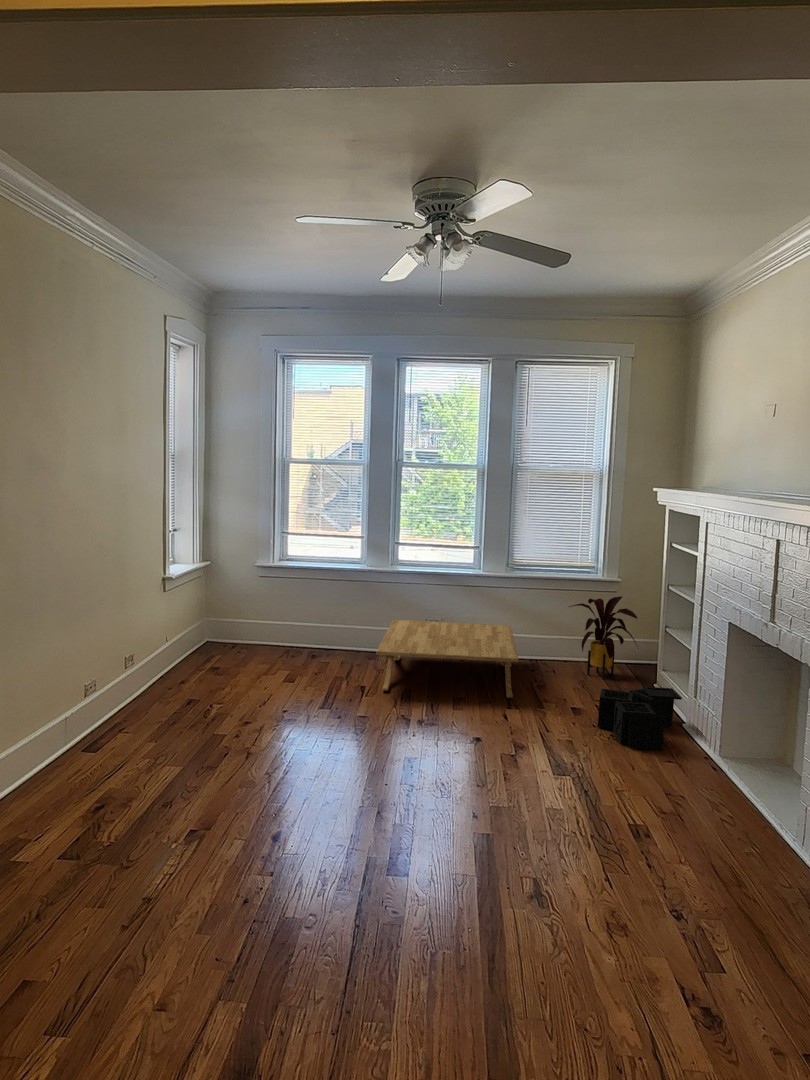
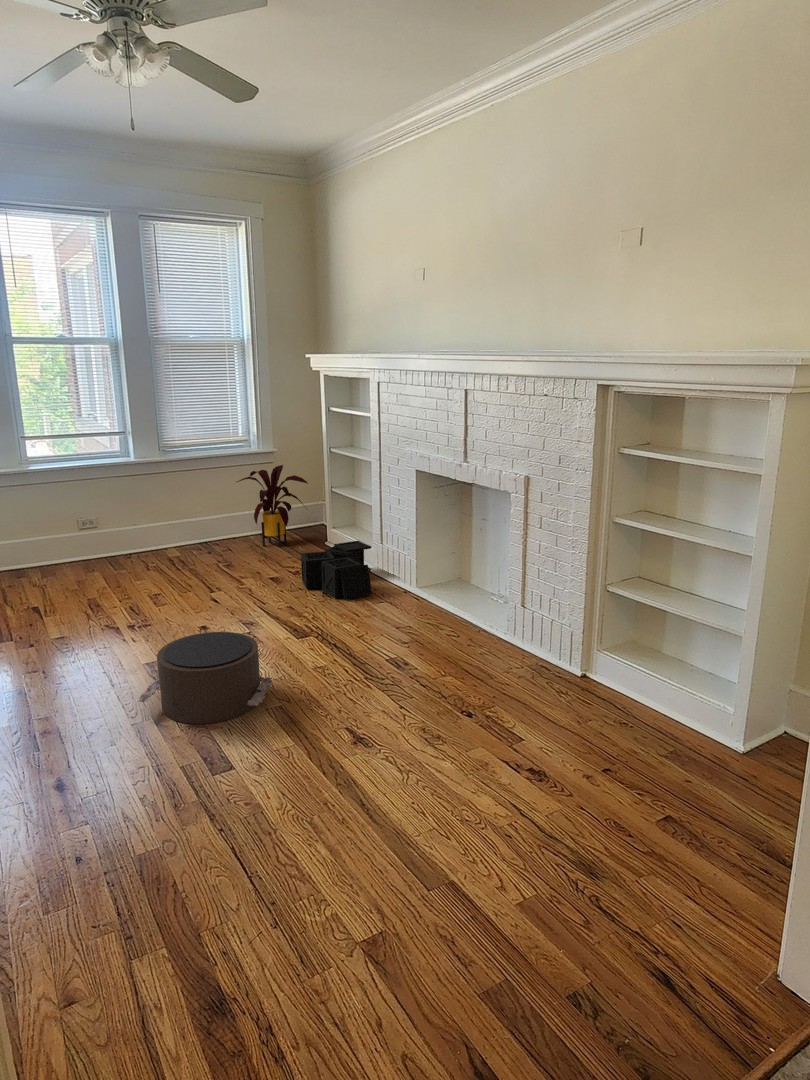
coffee table: present [376,620,518,698] -> none [34,511,212,606]
pouf: none [371,740,493,830] -> present [138,632,272,724]

